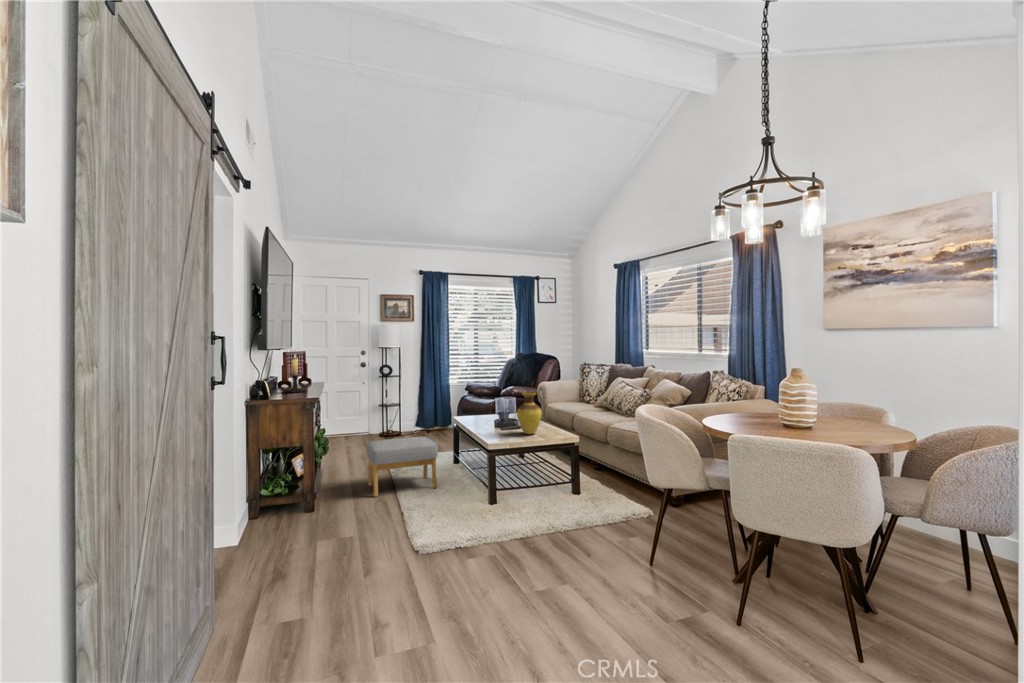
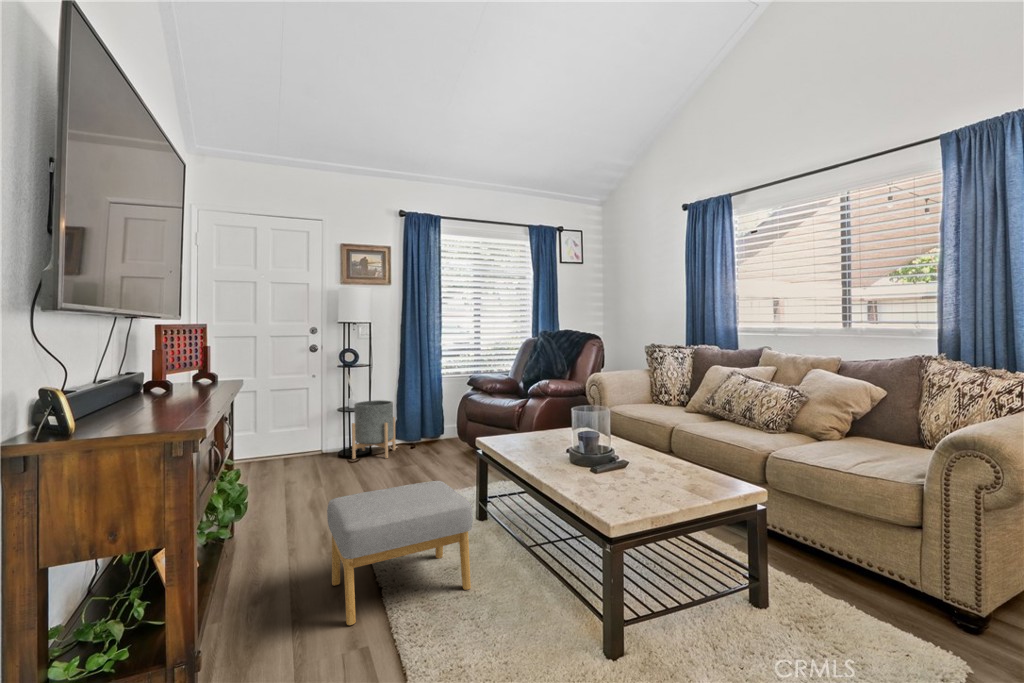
candle holder: present [284,355,306,393] -> none [134,320,191,411]
vase: present [517,392,542,434] -> none [635,400,686,484]
planter: none [387,400,416,438] -> present [352,400,396,459]

